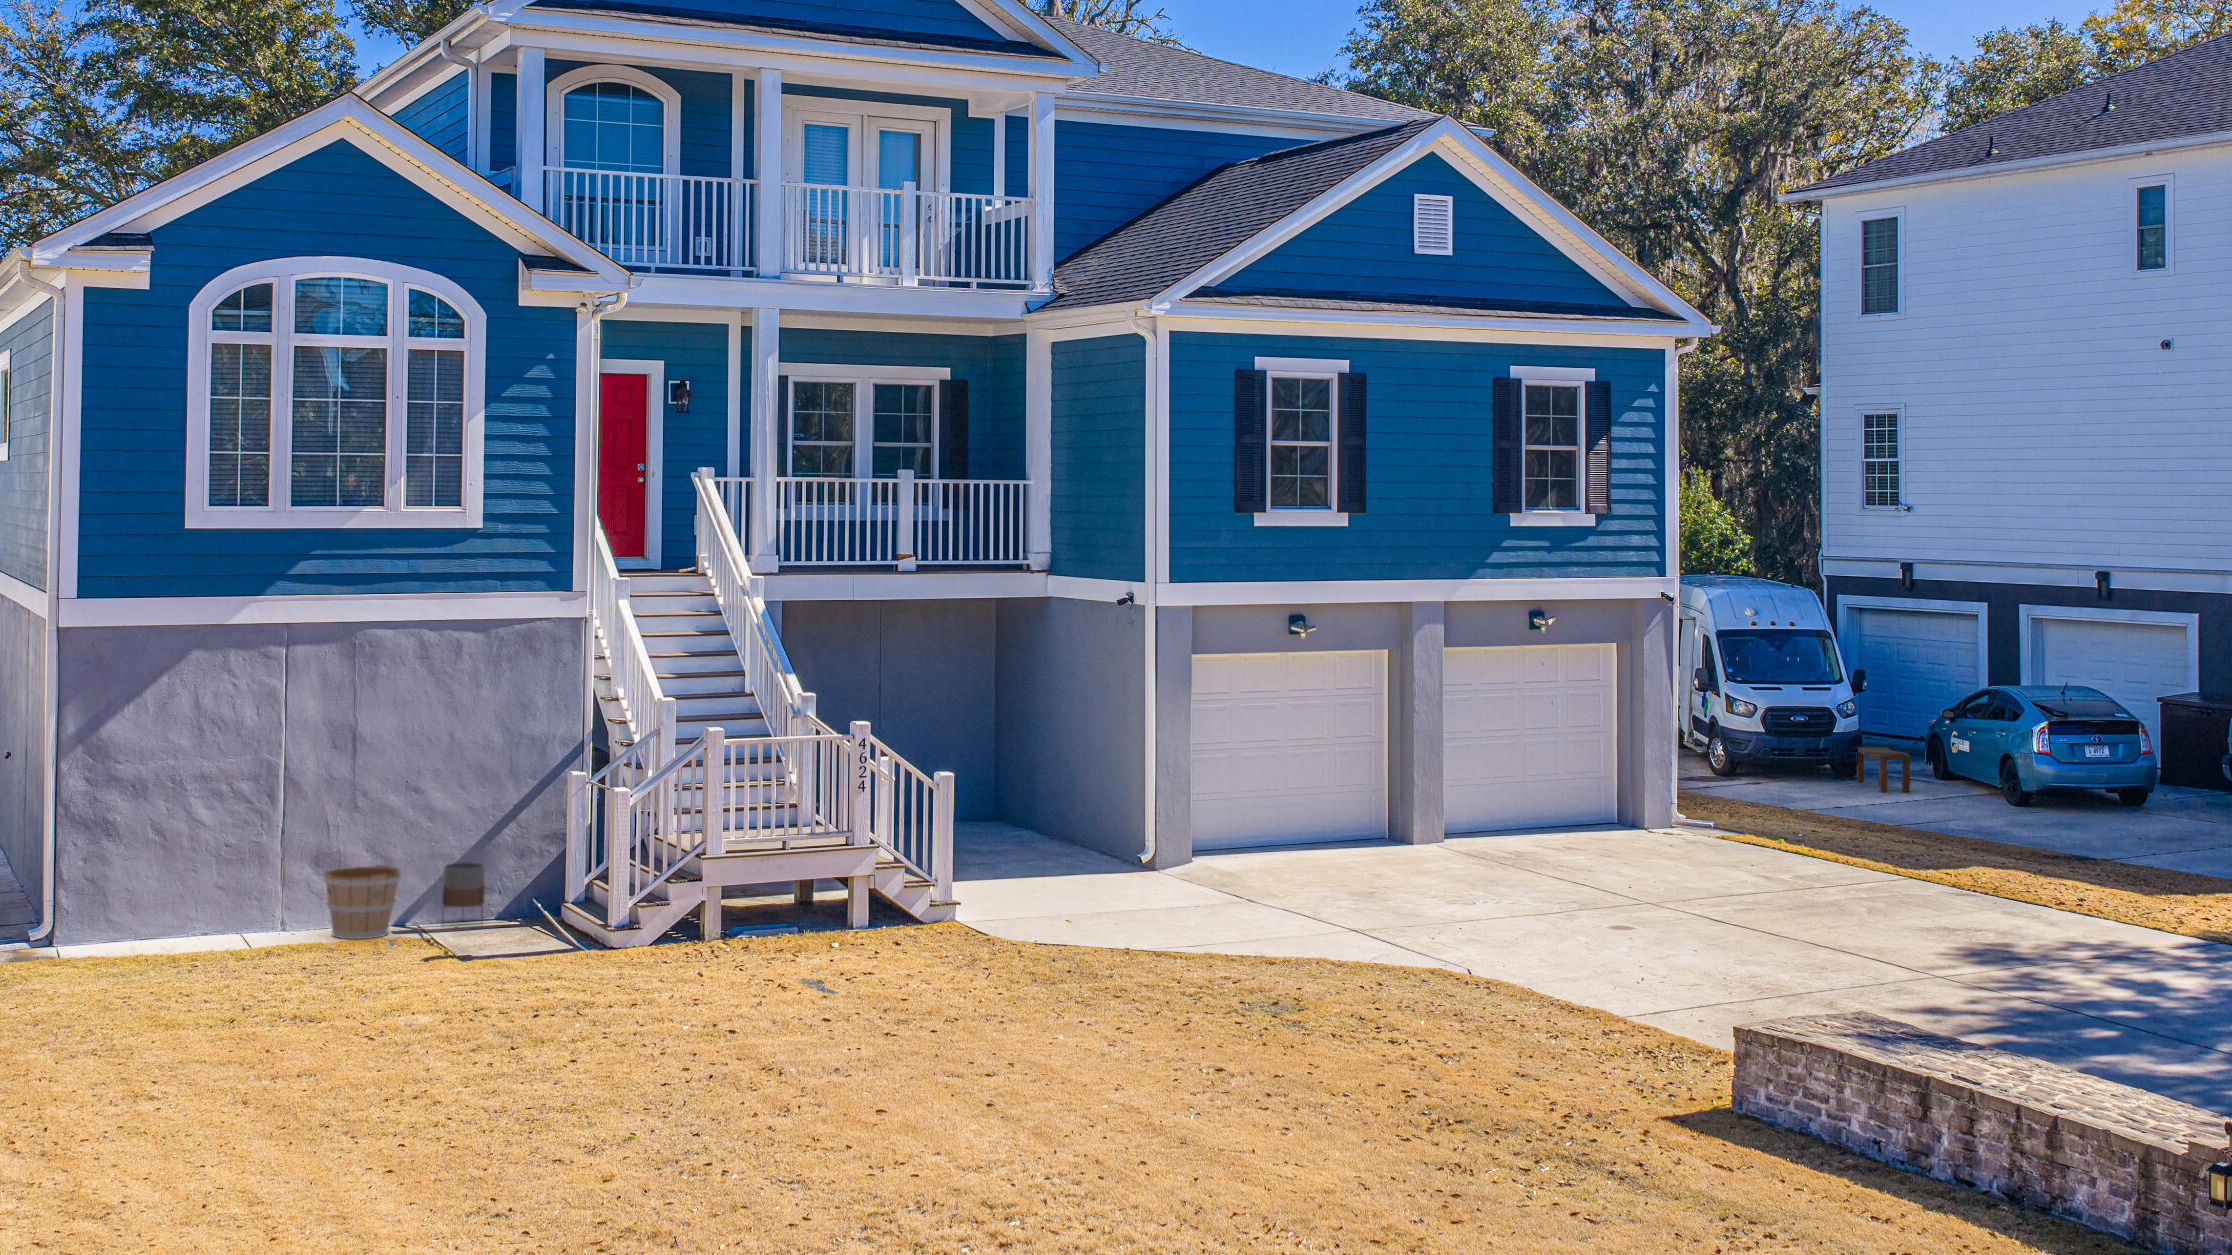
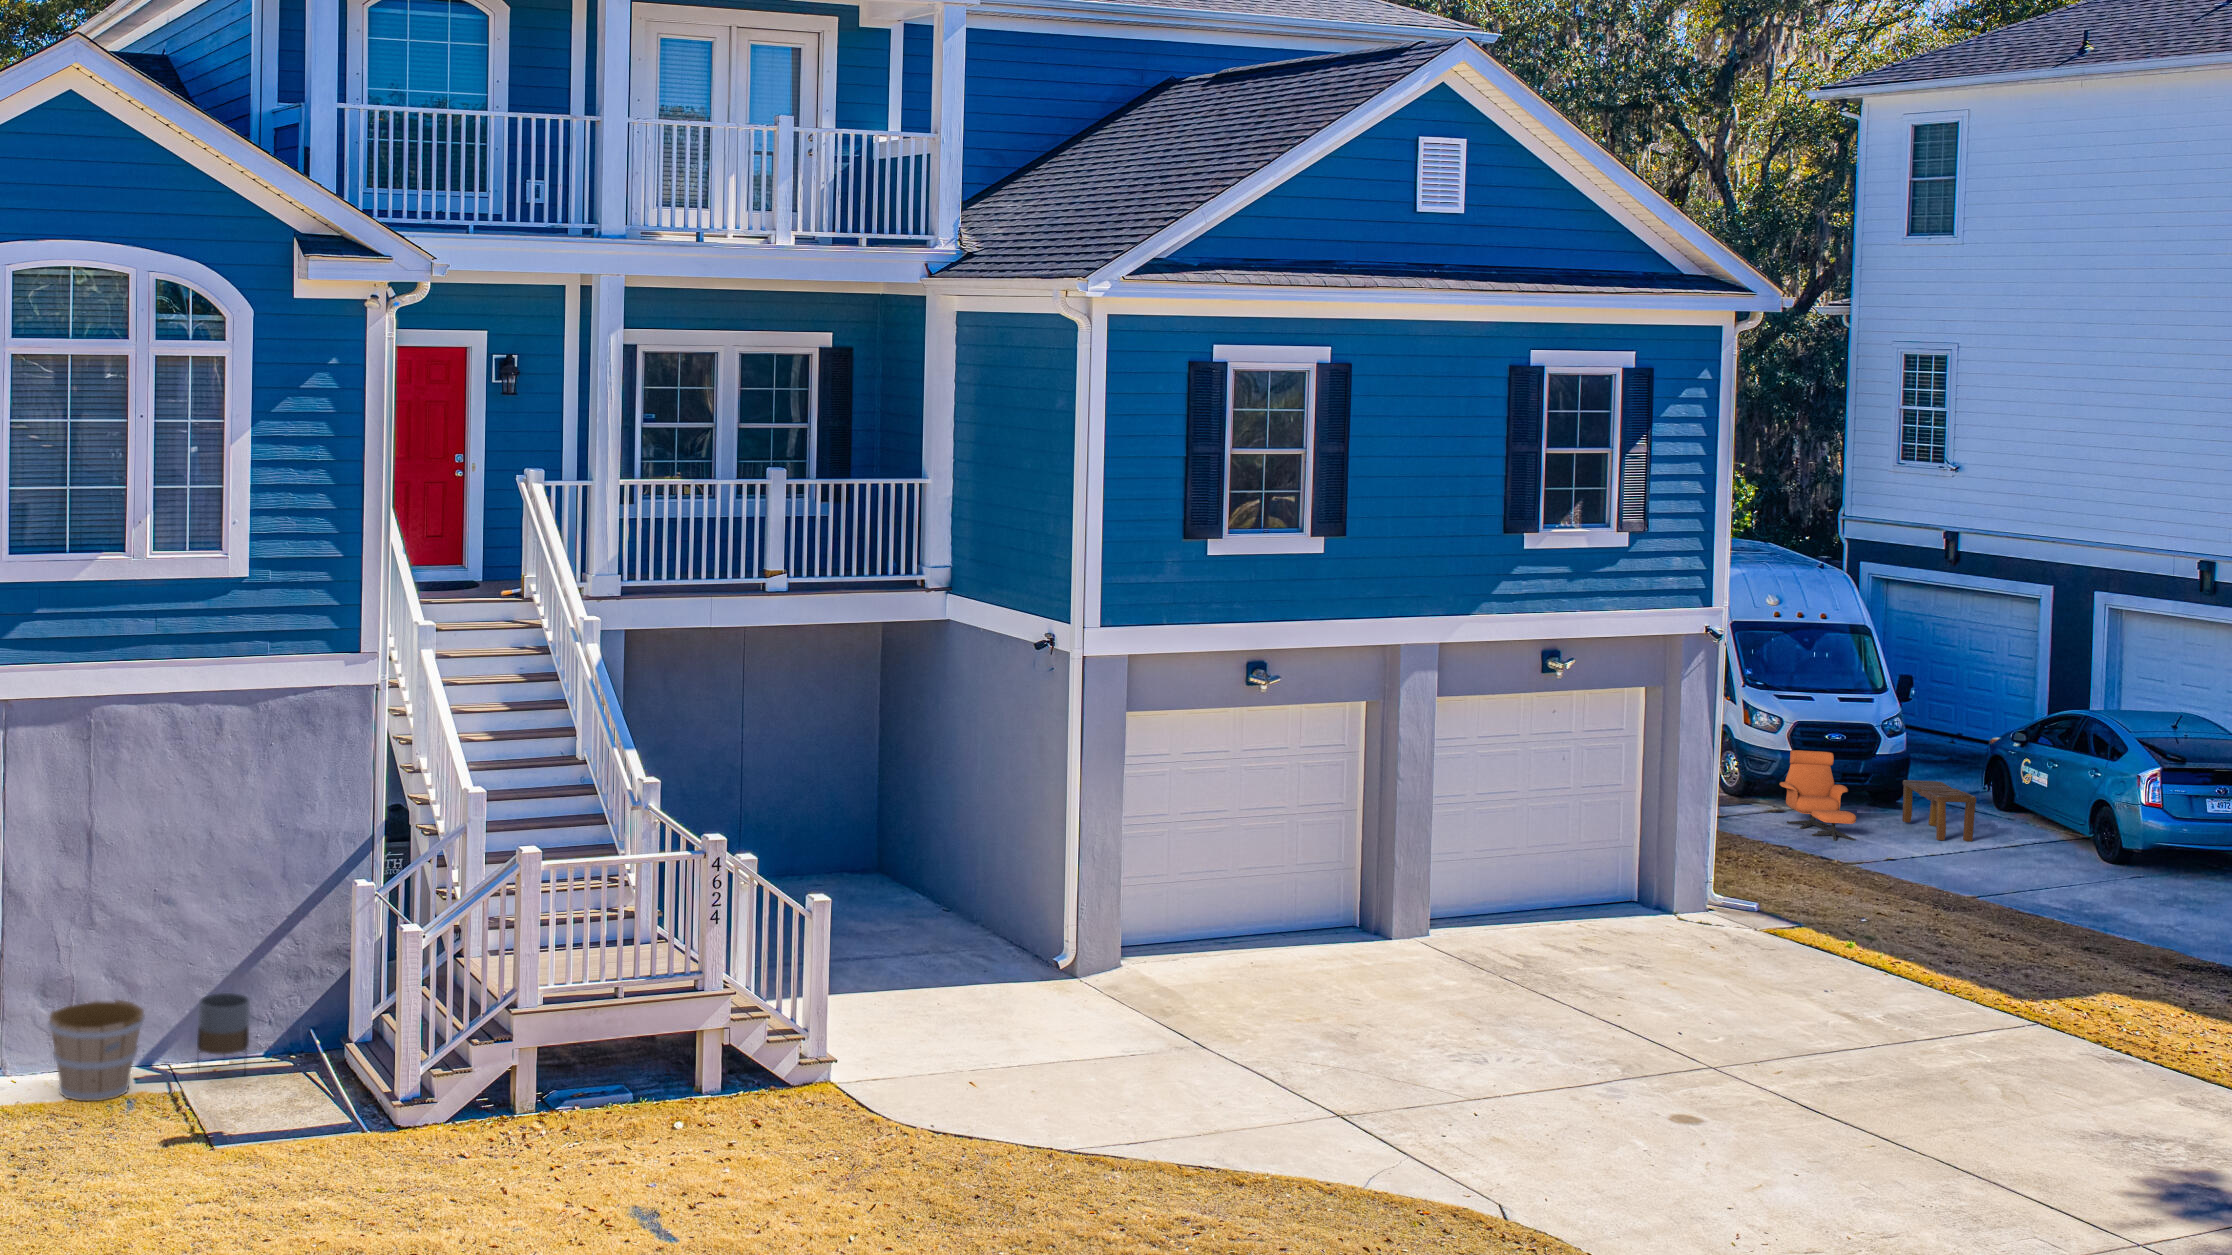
lounge chair: none [1755,724,1815,794] -> present [1780,750,1856,841]

